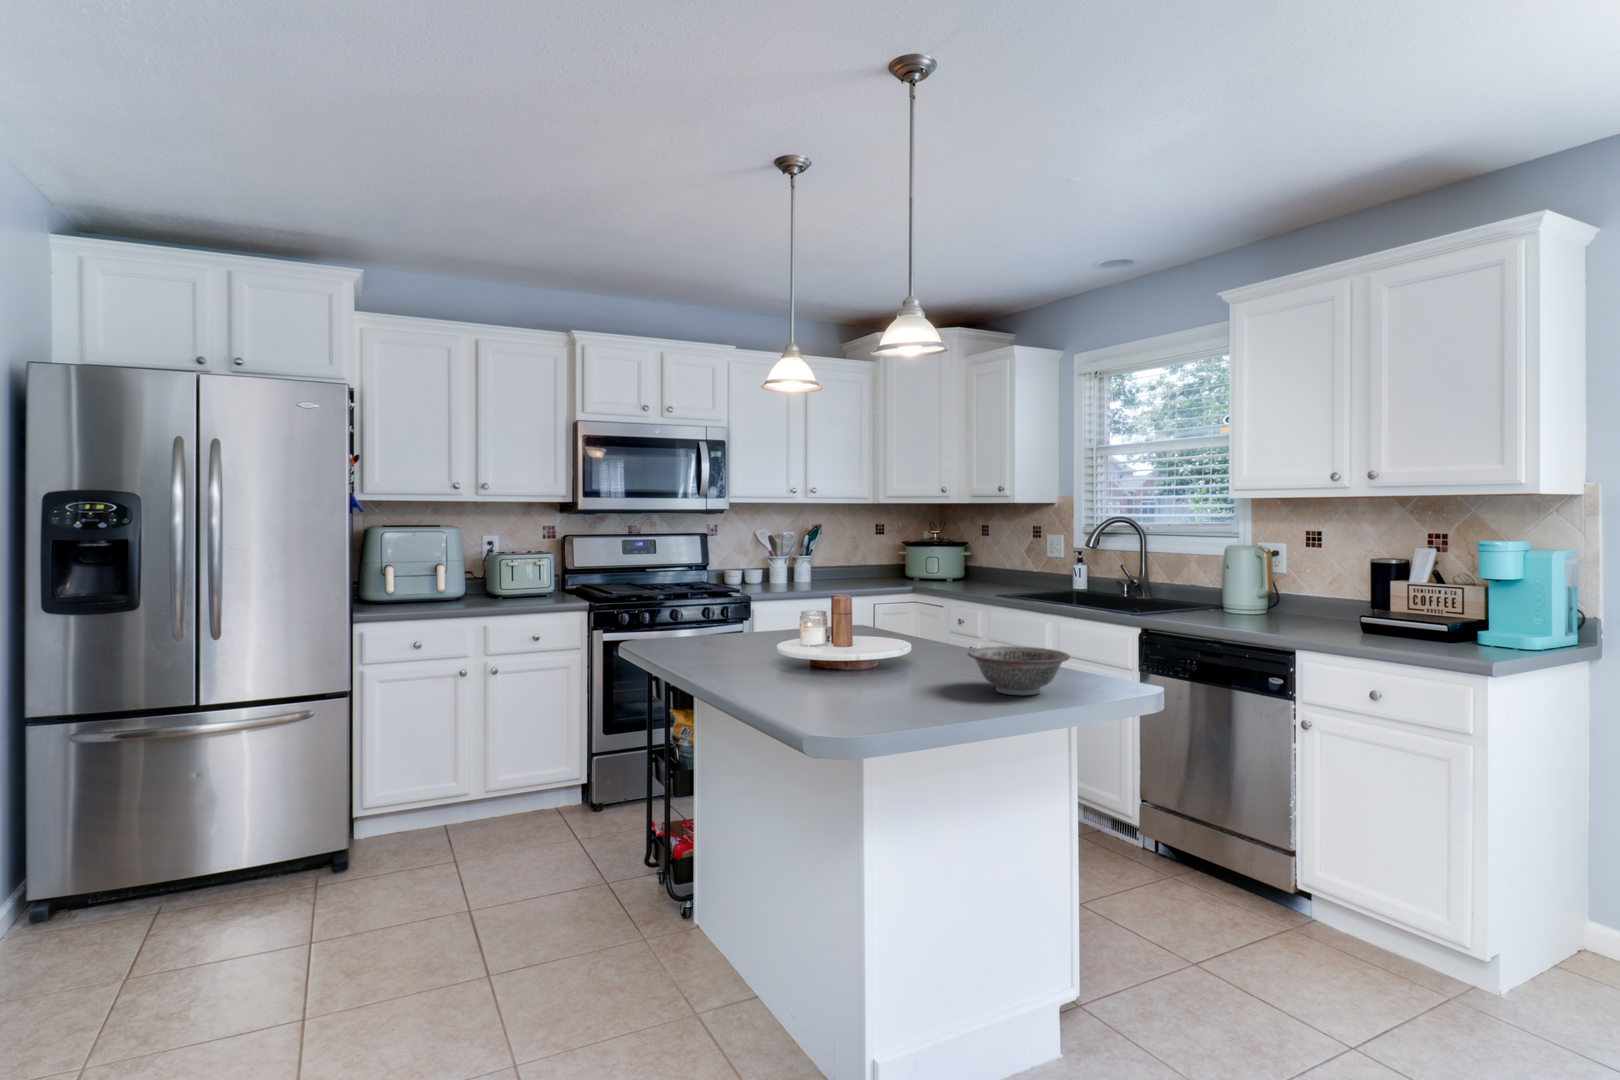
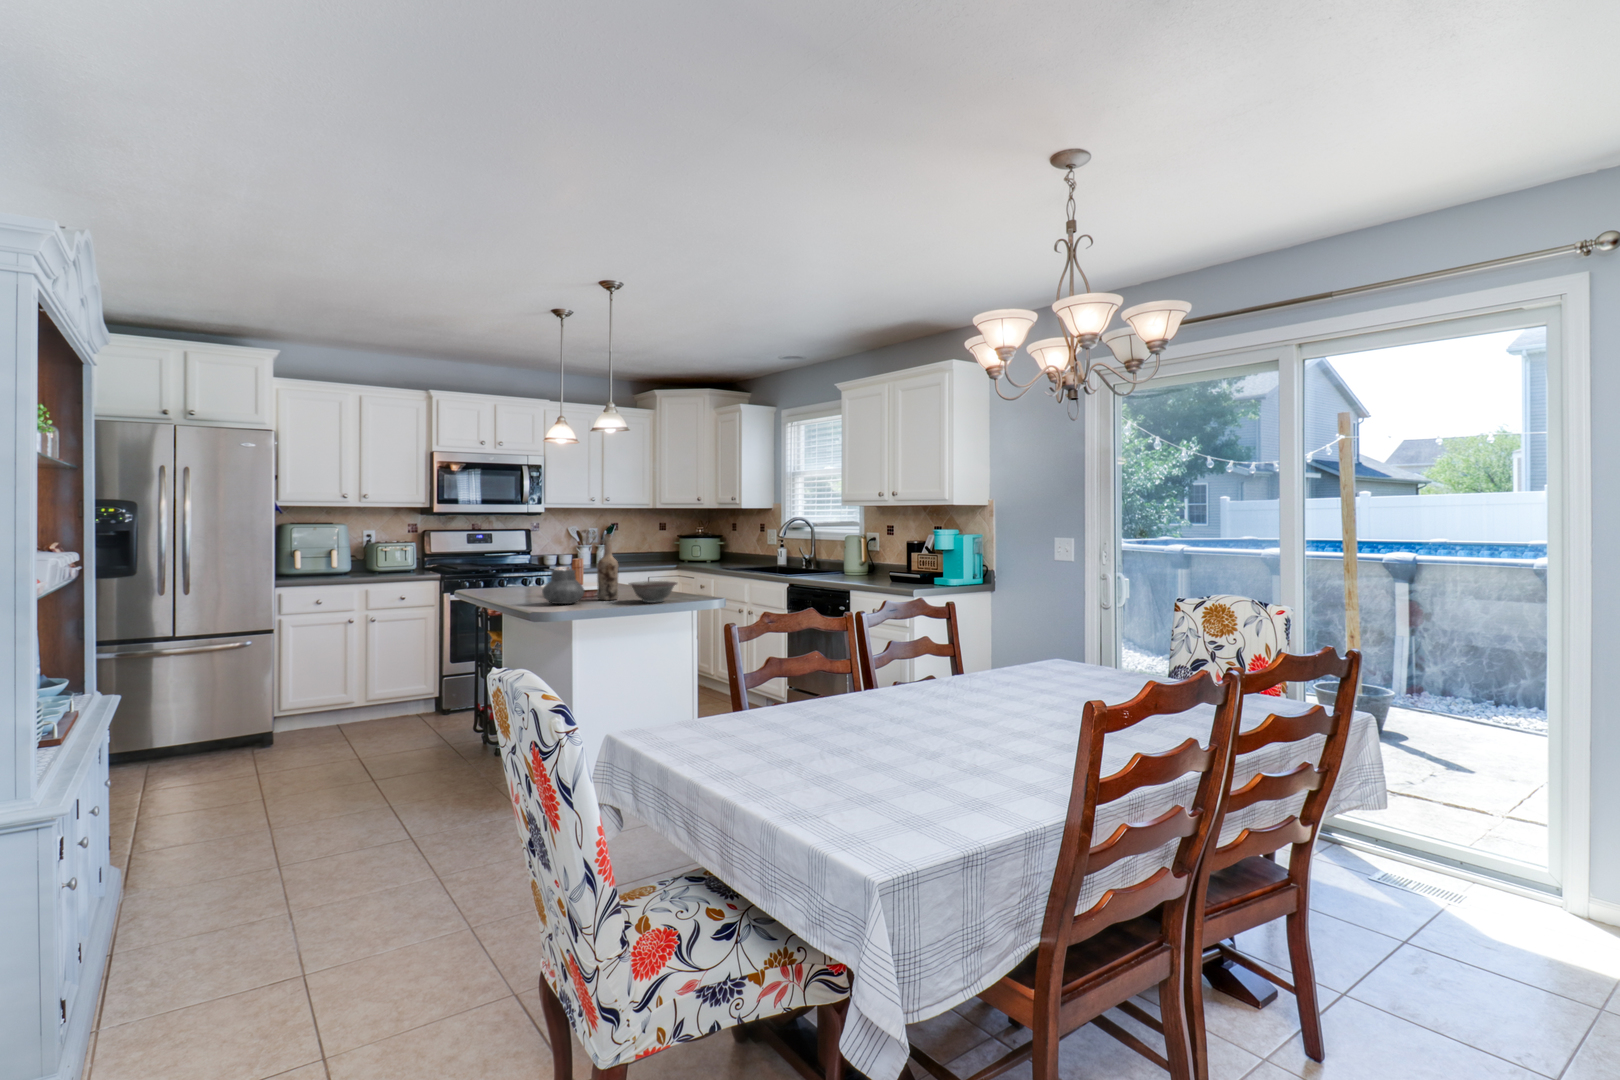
wine bottle: none [895,552,935,683] -> present [597,534,618,600]
vase: none [800,624,882,695] -> present [542,570,584,604]

